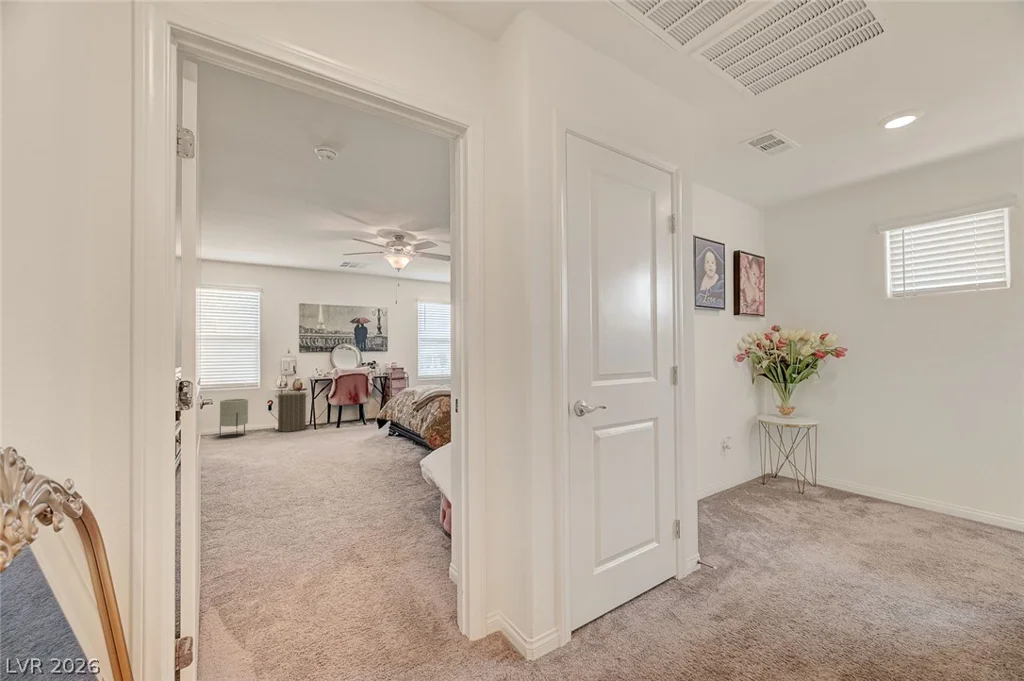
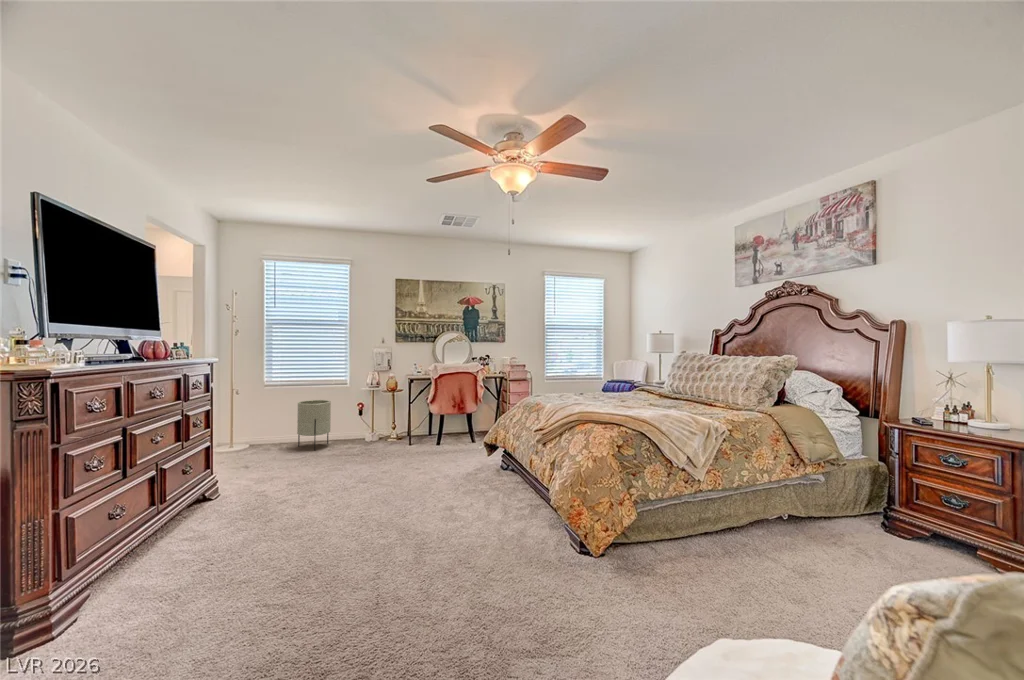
laundry hamper: present [275,389,307,432] -> none [363,388,404,446]

